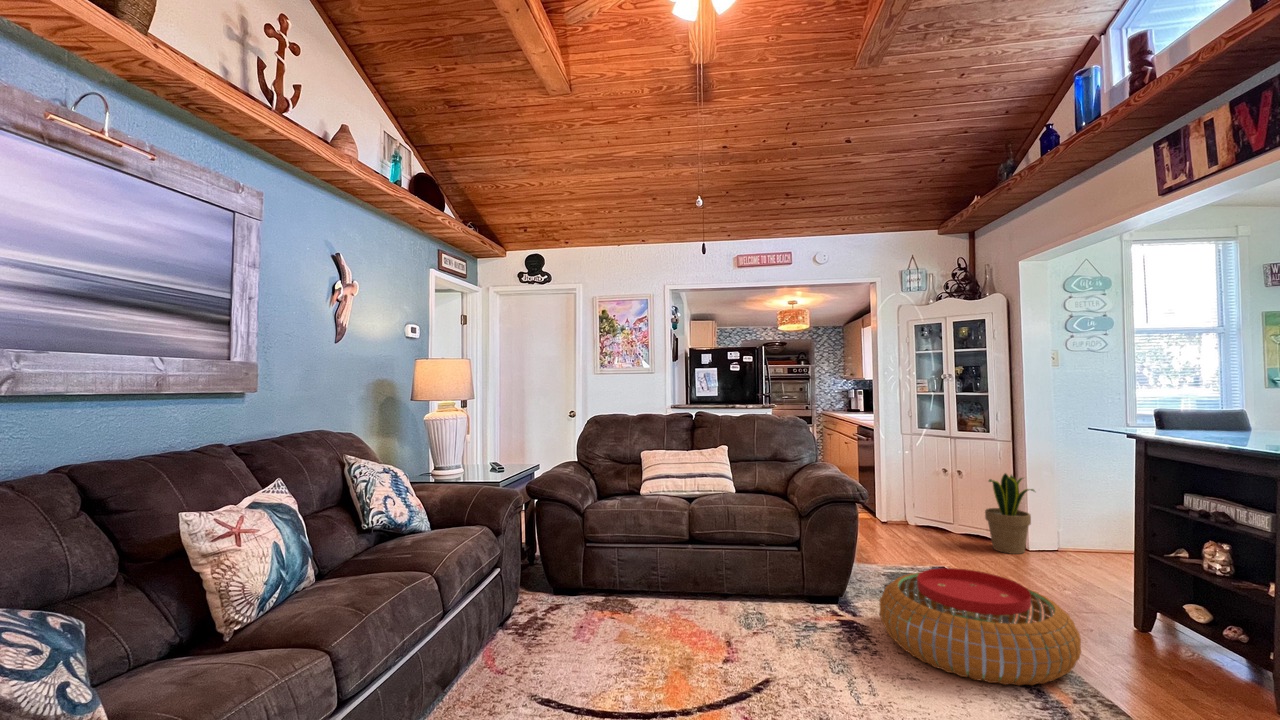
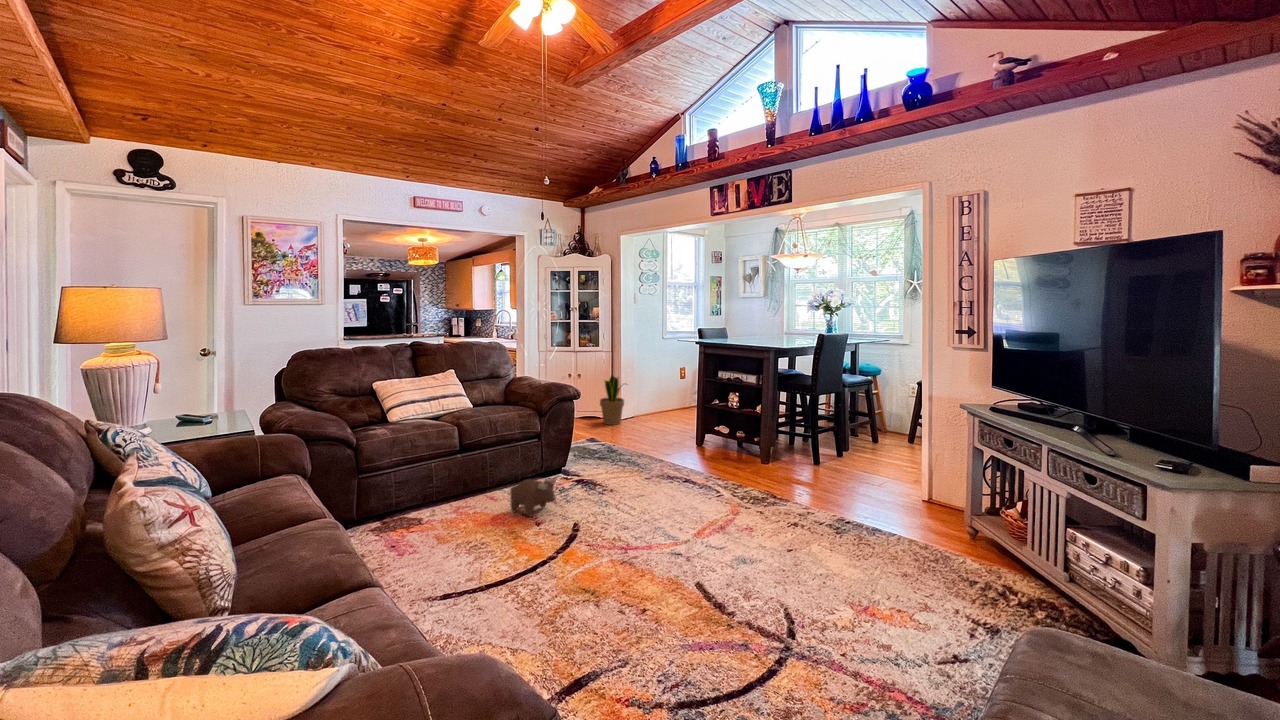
pouf: present [879,568,1081,685] -> none [592,434,691,490]
plush toy: none [721,597,778,652] -> present [510,479,557,517]

